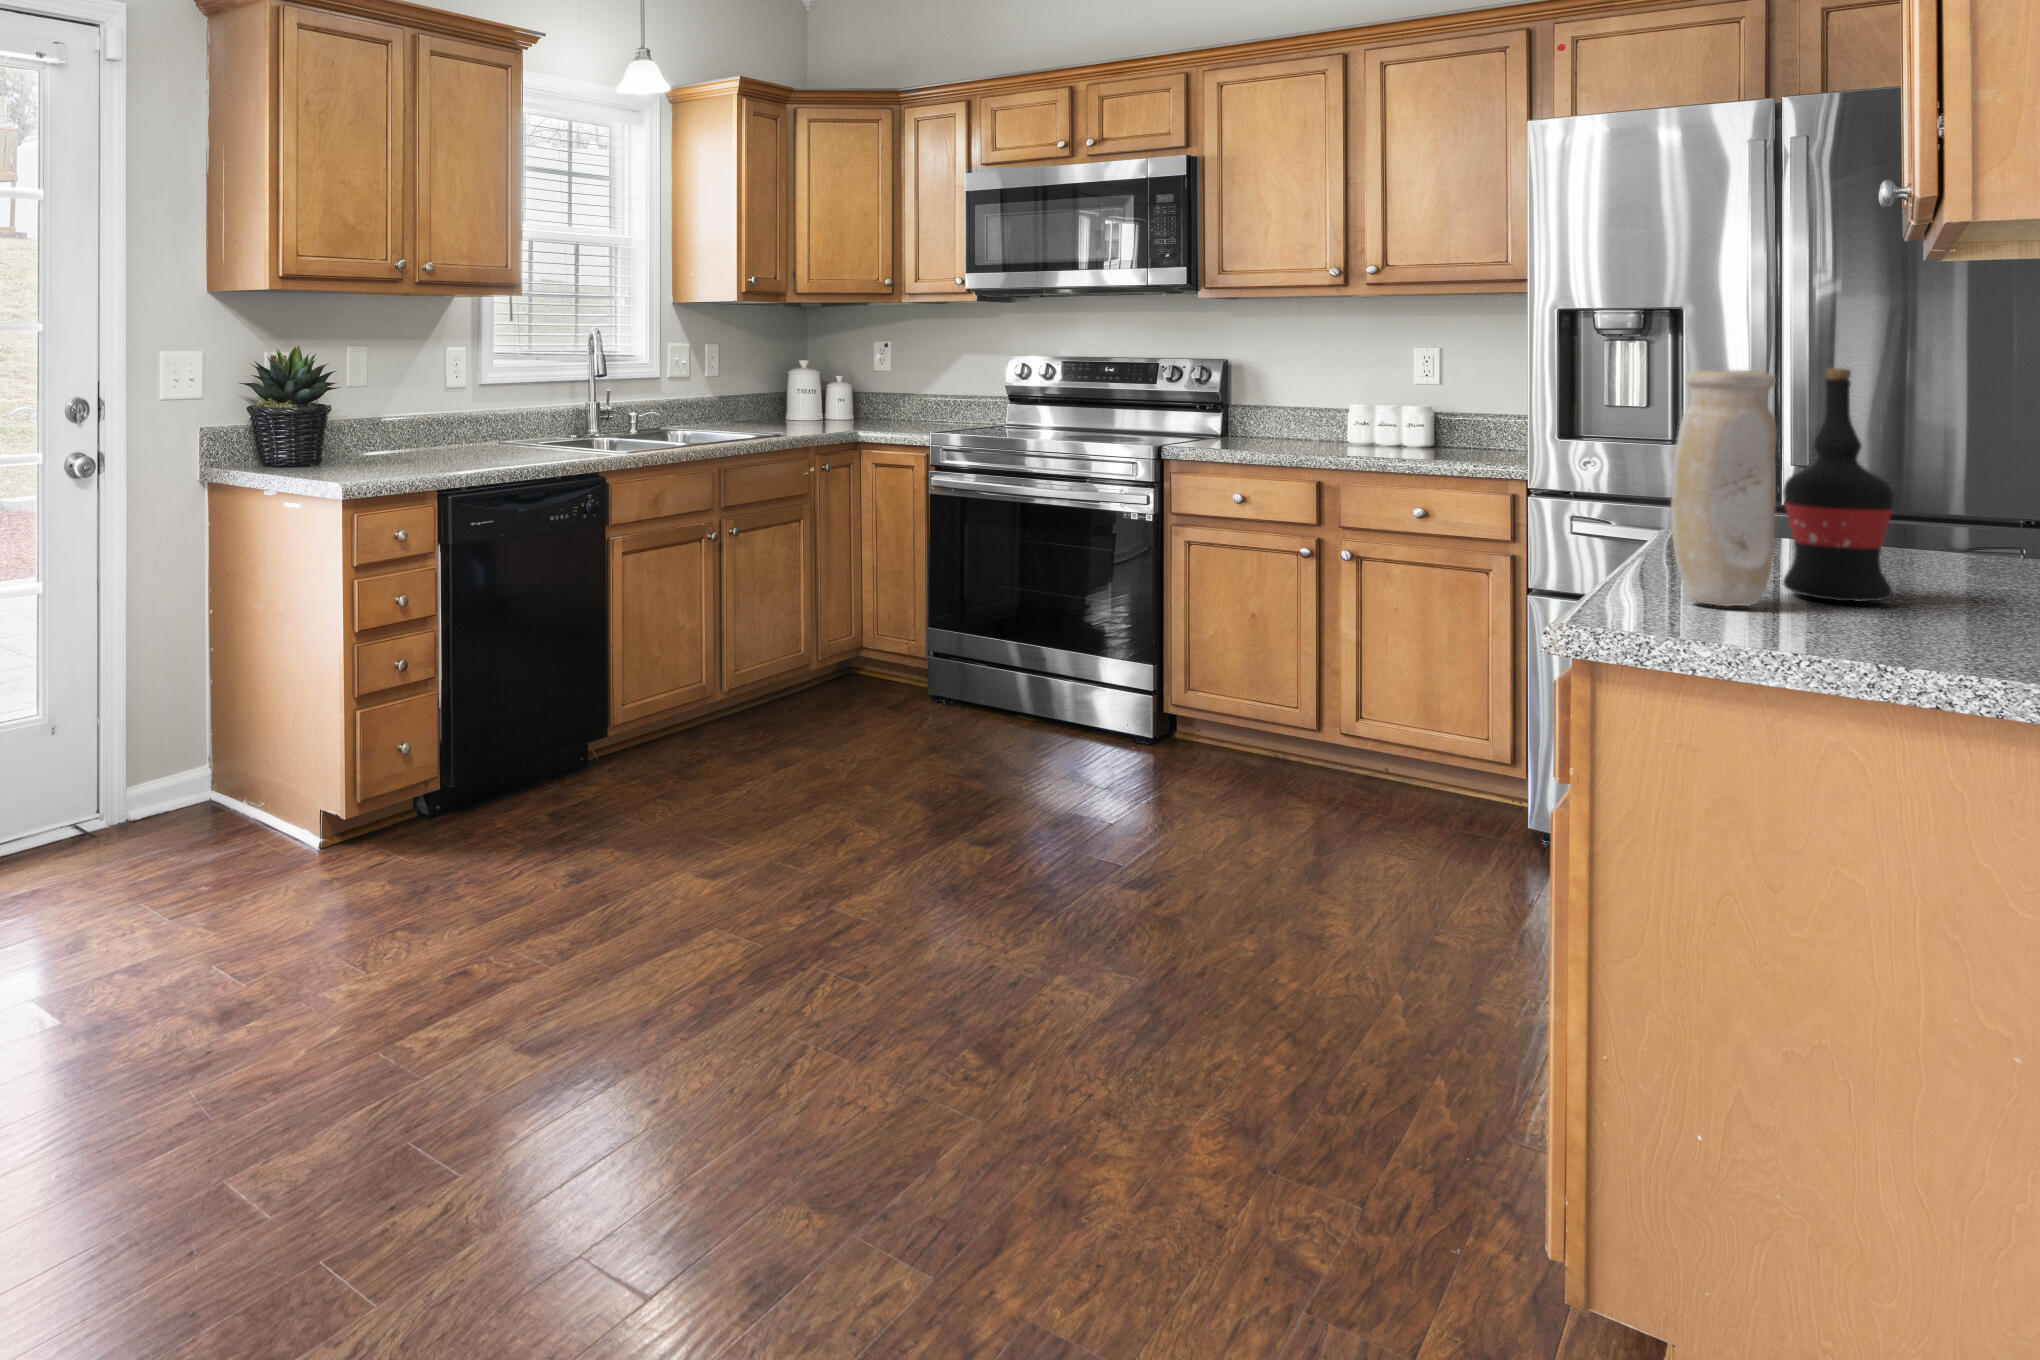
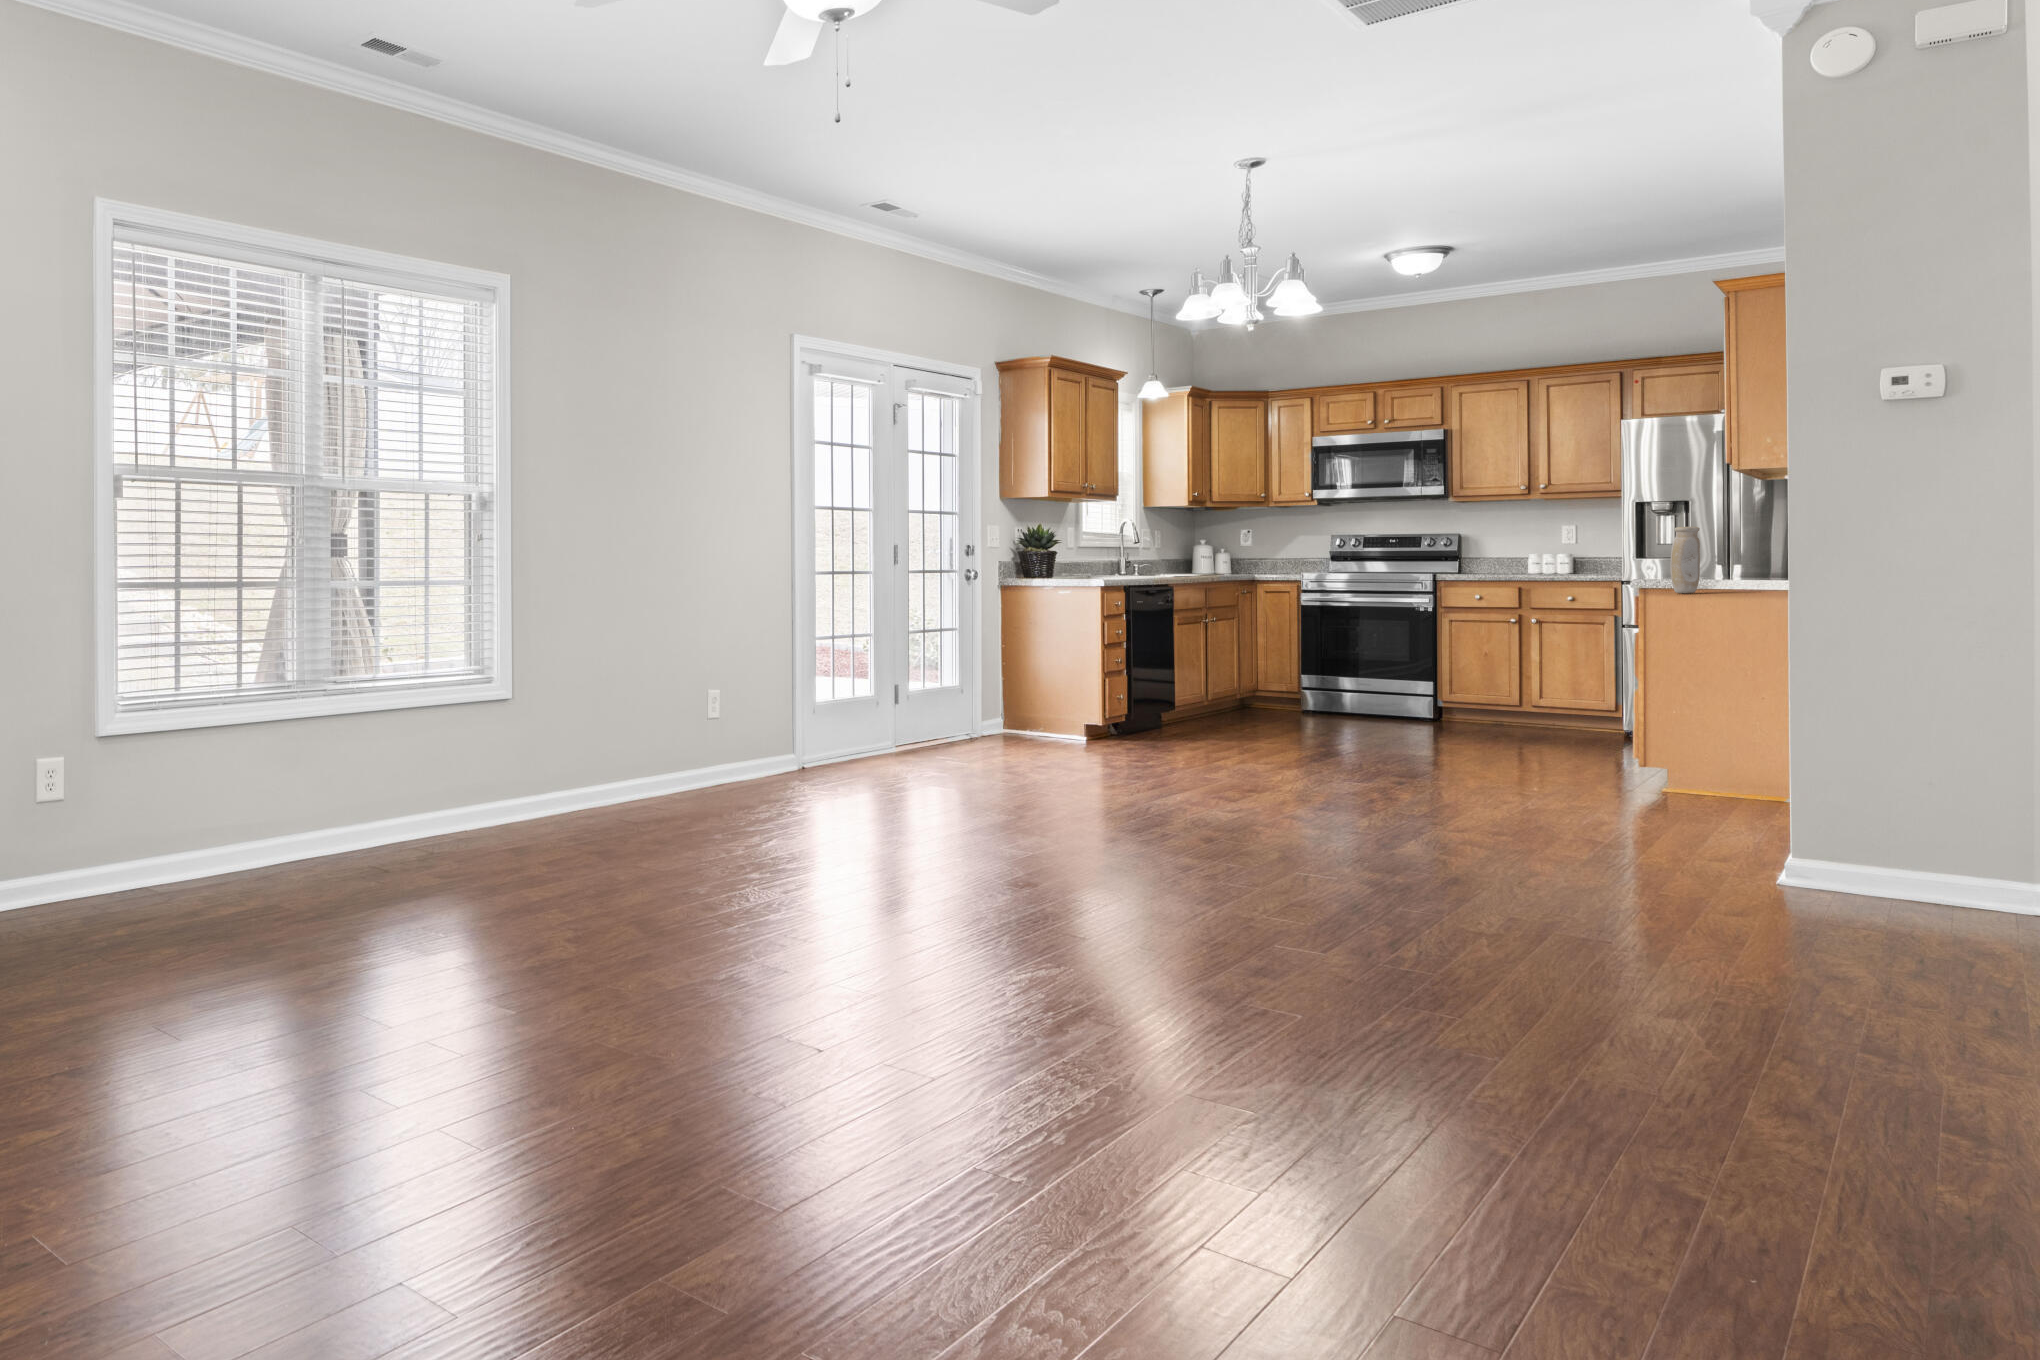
wine bottle: present [1783,368,1893,602] -> none [1704,525,1735,592]

